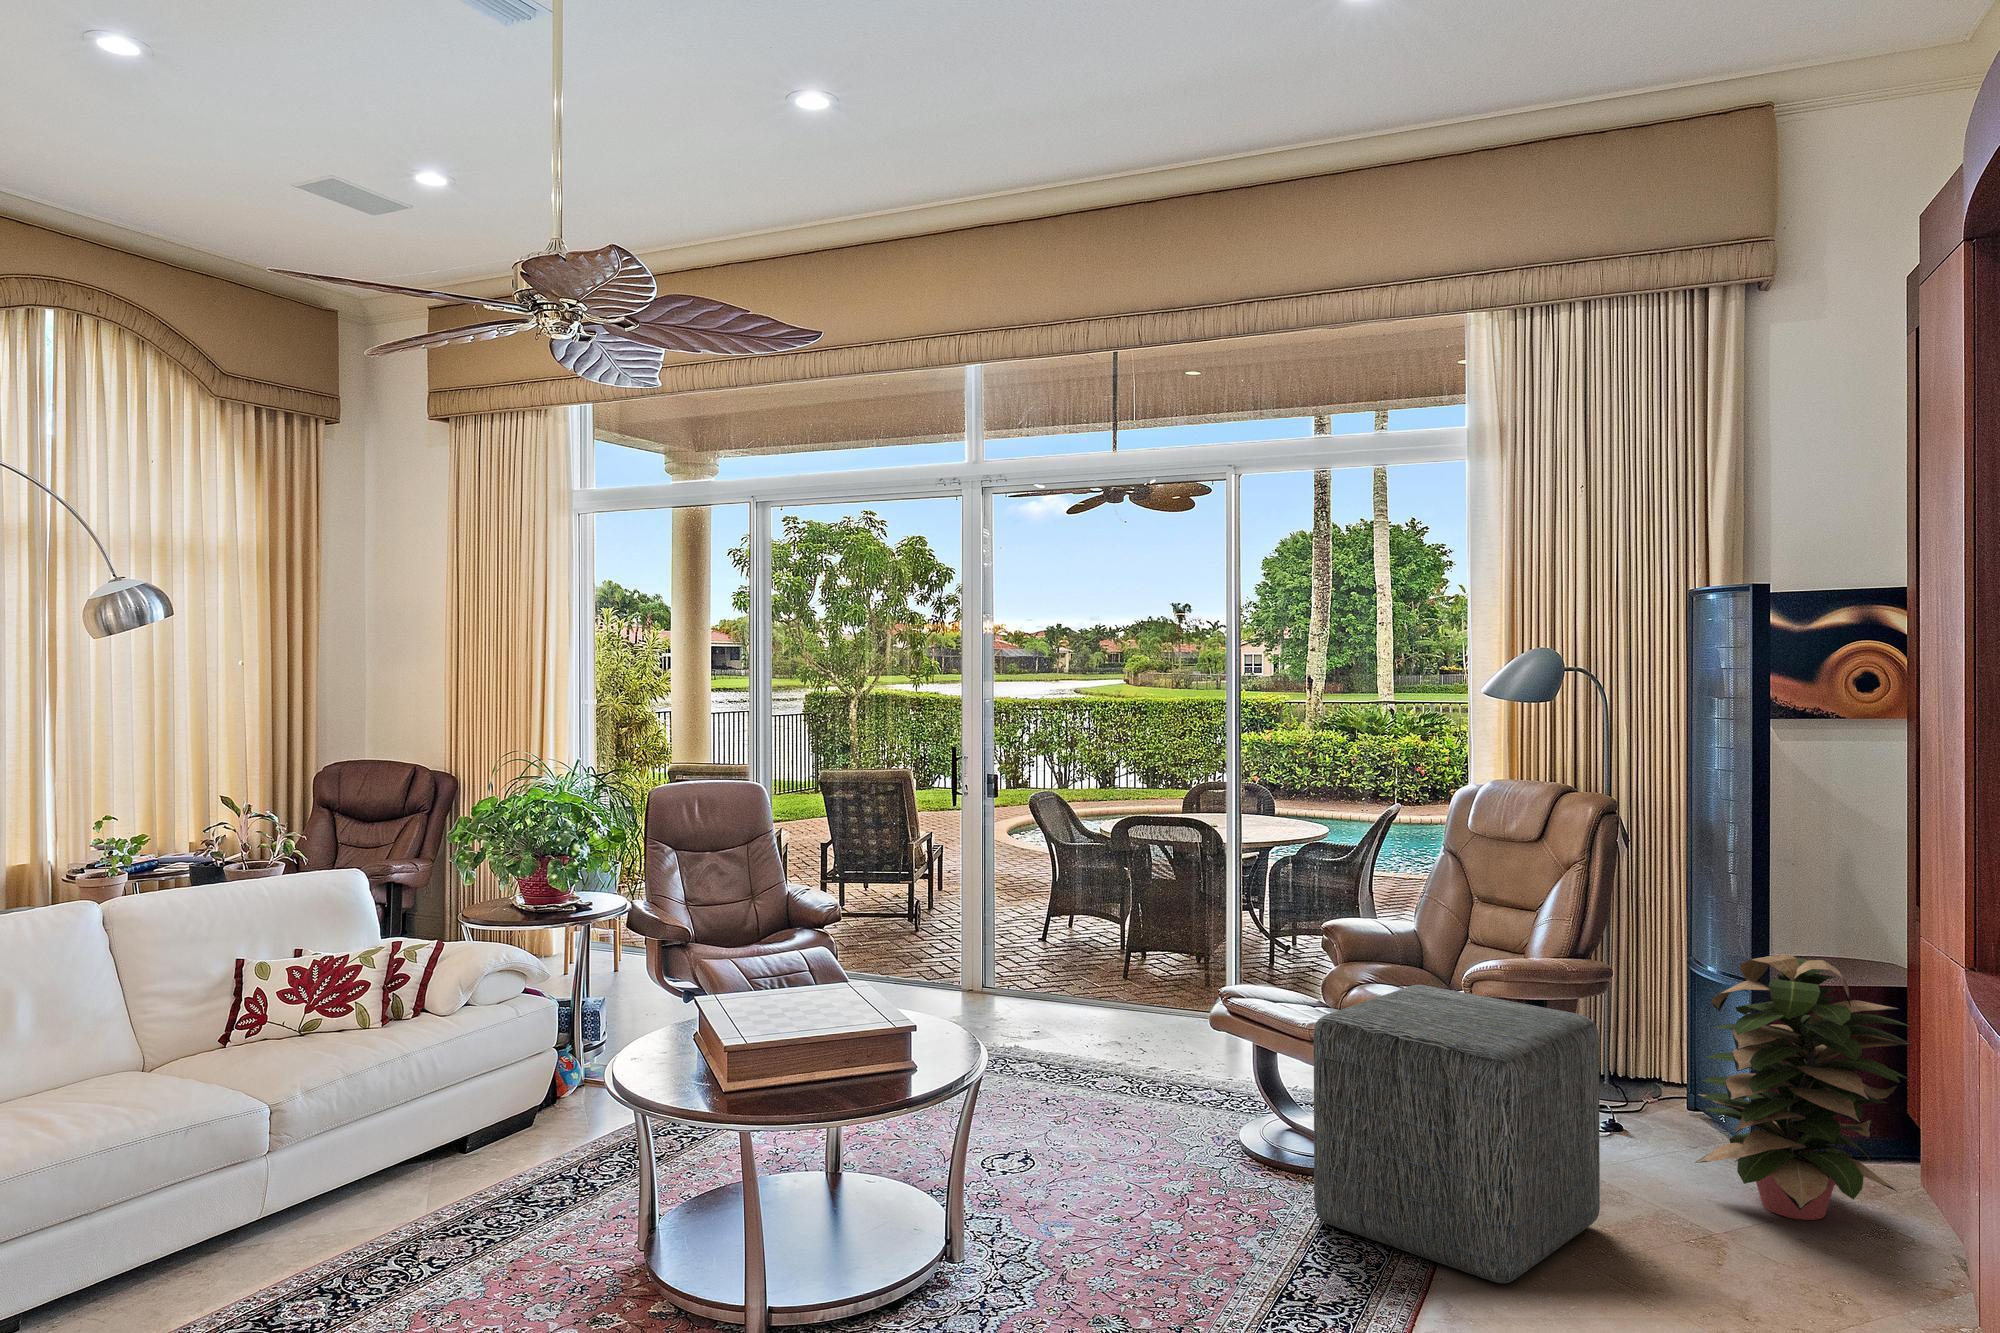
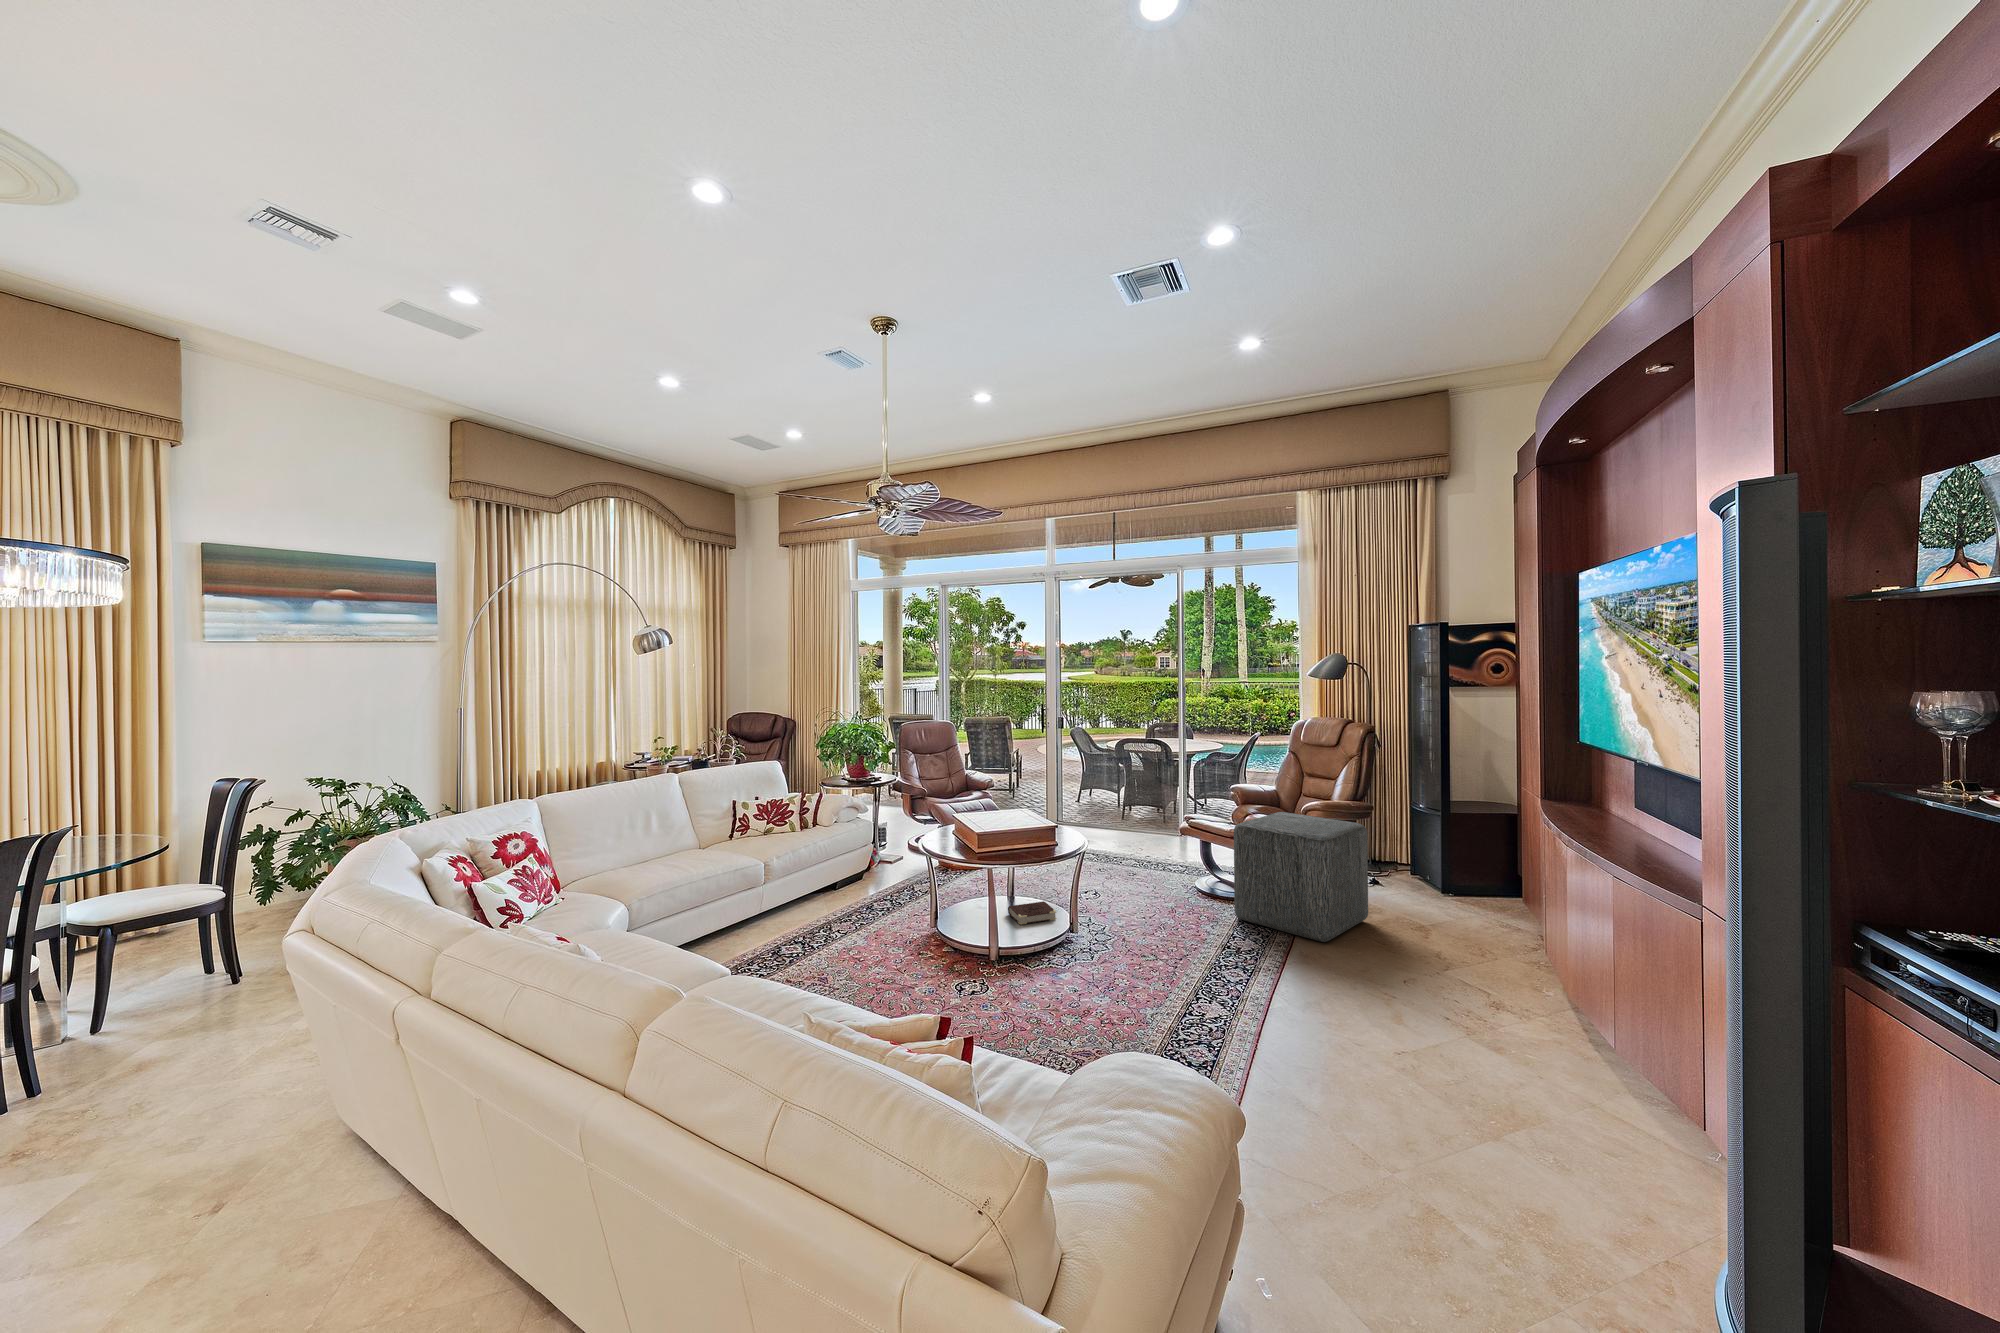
decorative plant: present [1695,953,1912,1220] -> none [1413,796,1516,919]
book: none [815,1188,919,1247] -> present [1008,901,1056,925]

